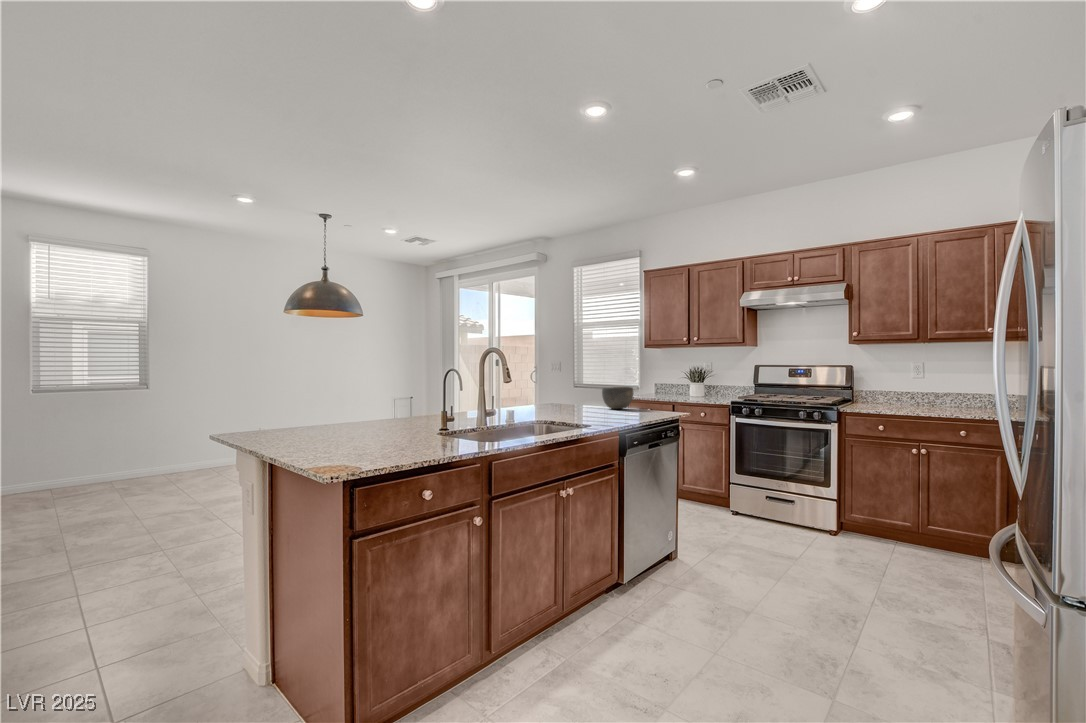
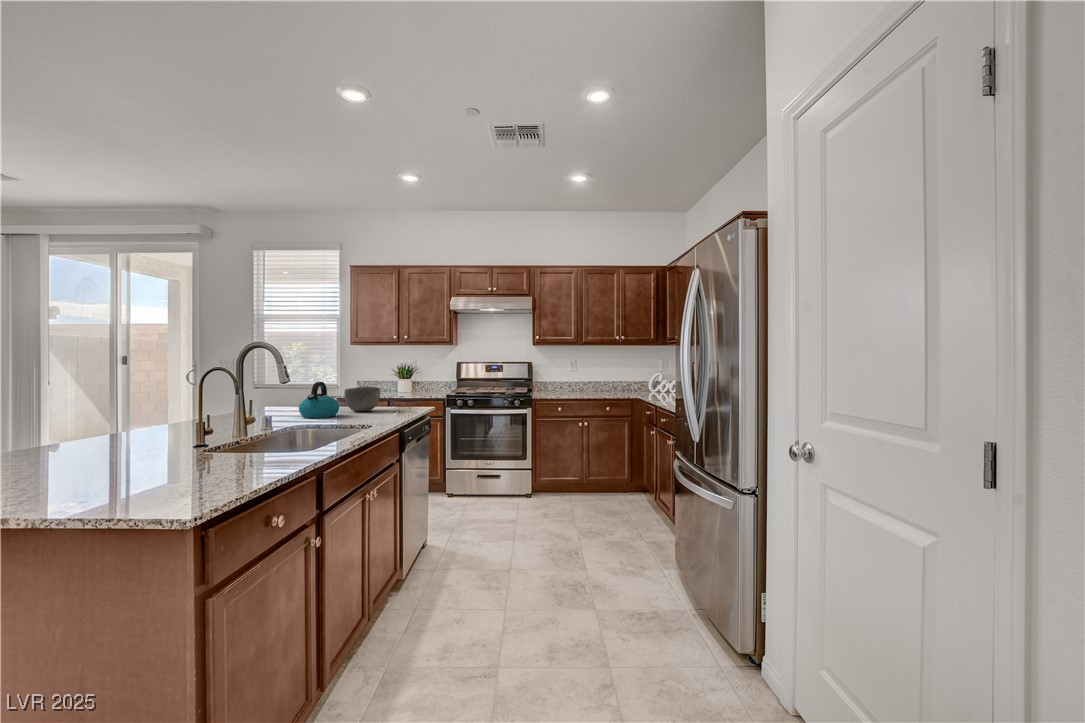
kettle: none [560,380,592,411] -> present [299,382,339,418]

